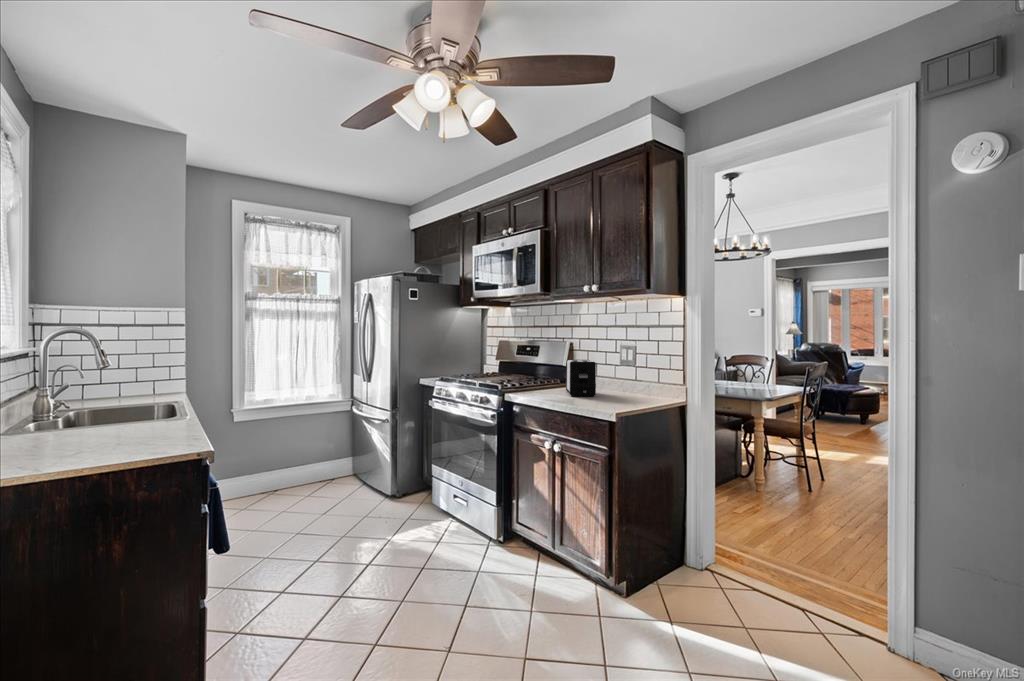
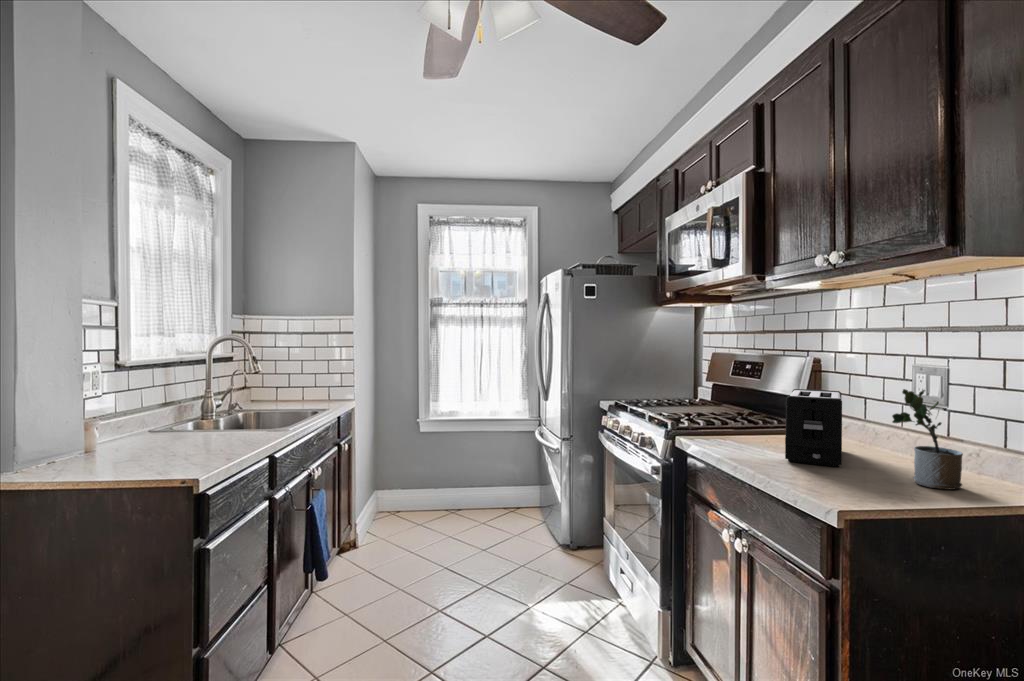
potted plant: none [619,355,644,399] -> present [892,389,963,490]

